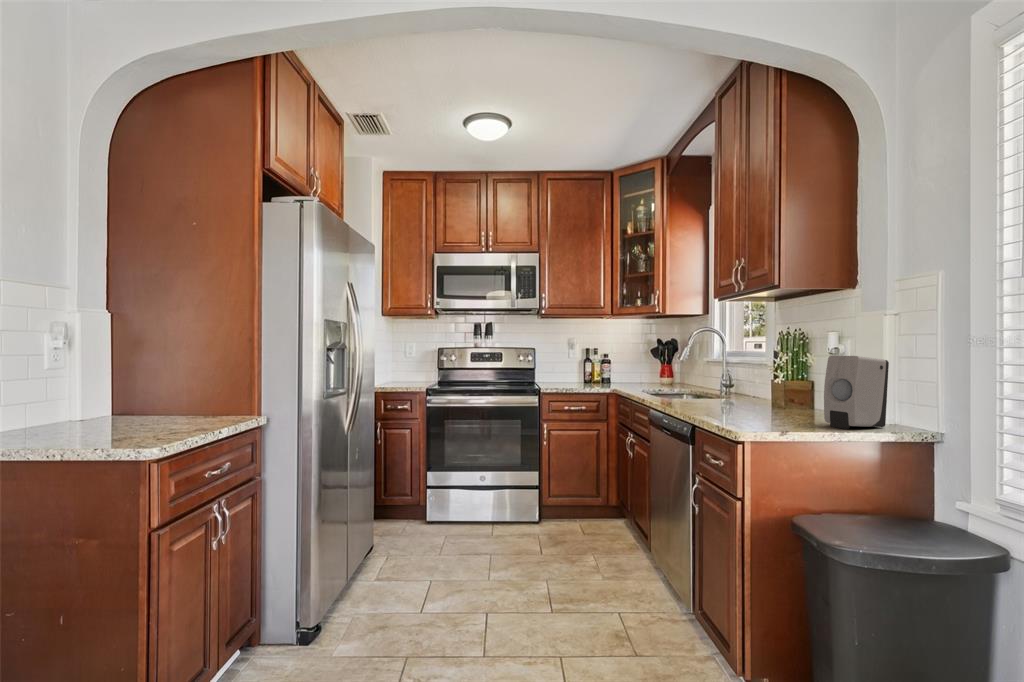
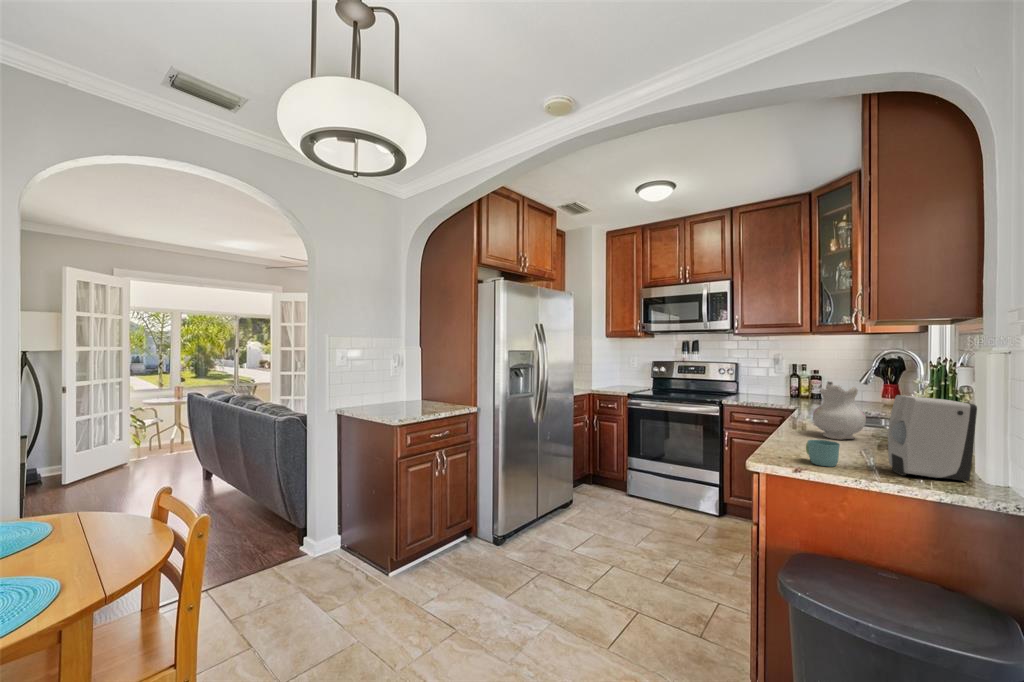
ceramic pitcher: none [702,354,747,410] -> present [813,381,866,440]
mug: none [763,405,801,430] -> present [806,440,840,467]

